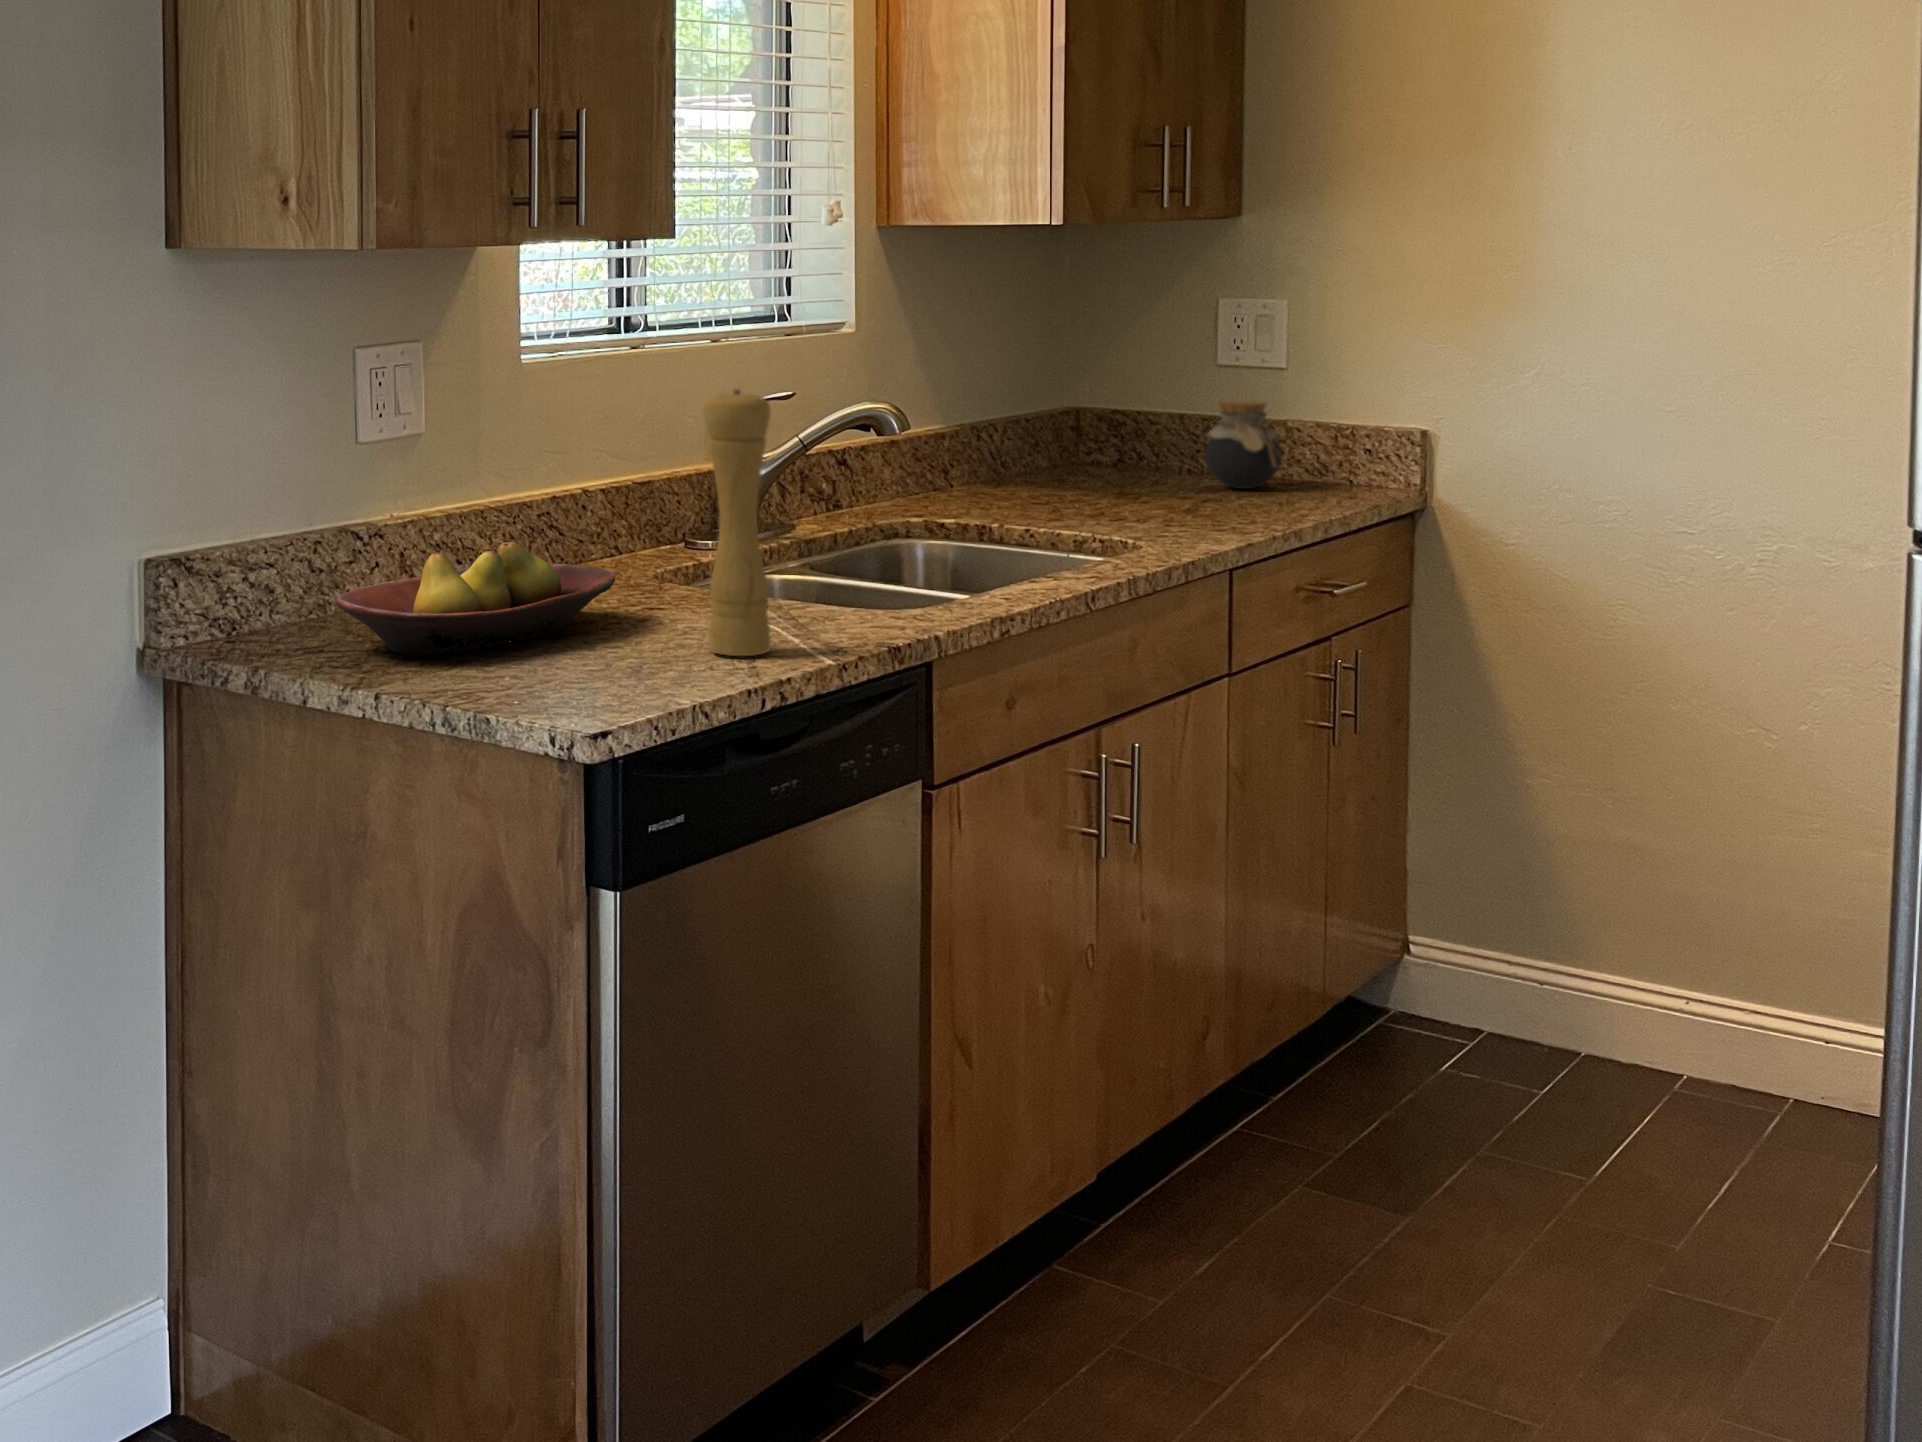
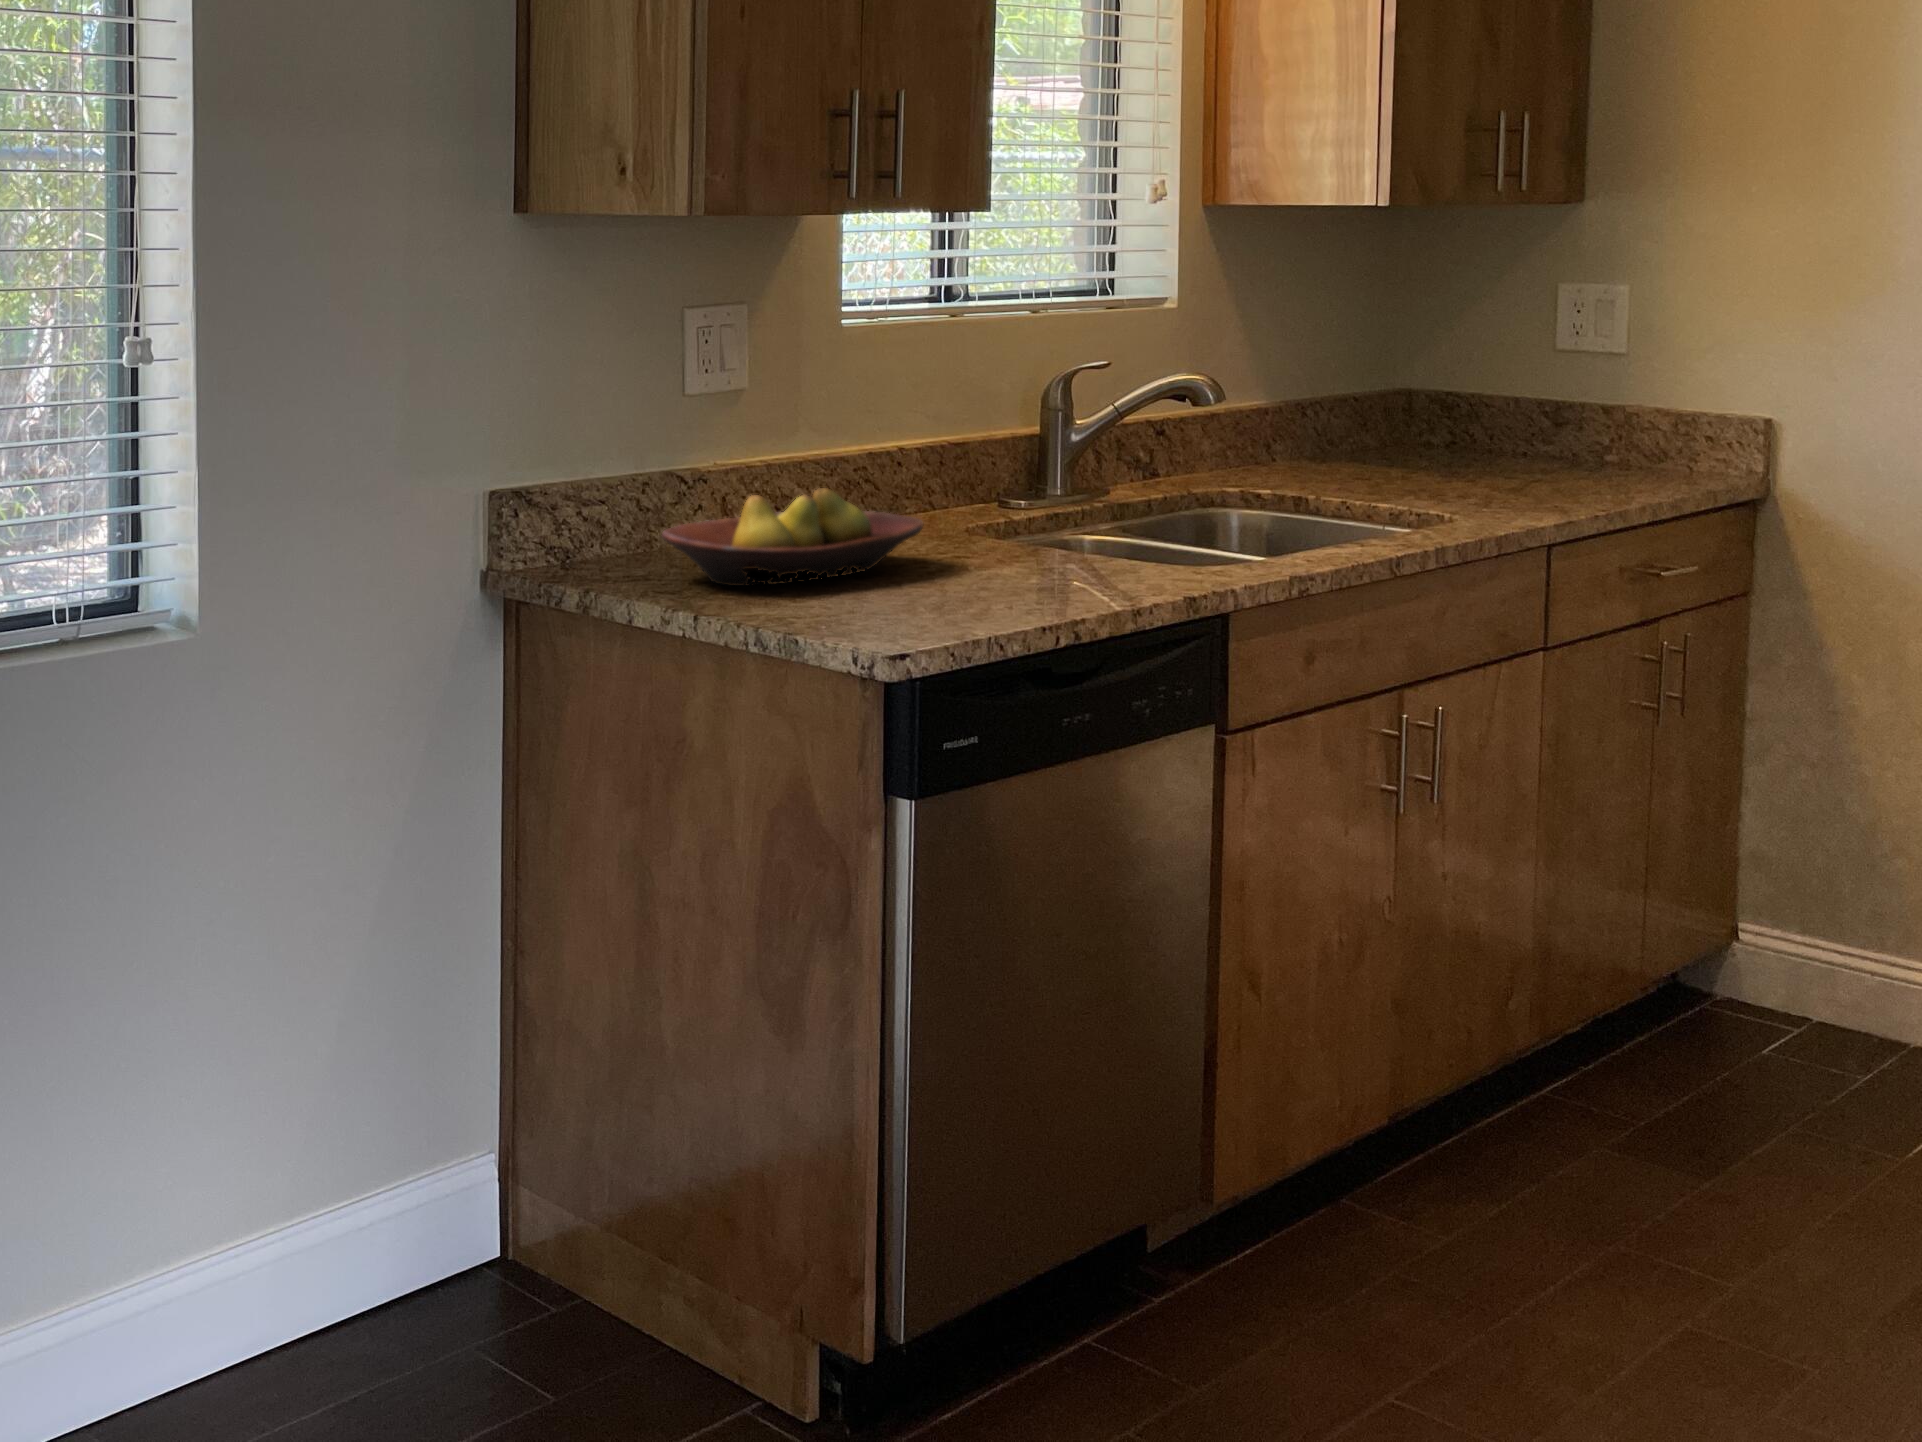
pepper mill: present [703,389,771,656] -> none [1009,351,1074,599]
jar: present [1205,401,1282,489] -> none [1536,384,1618,472]

